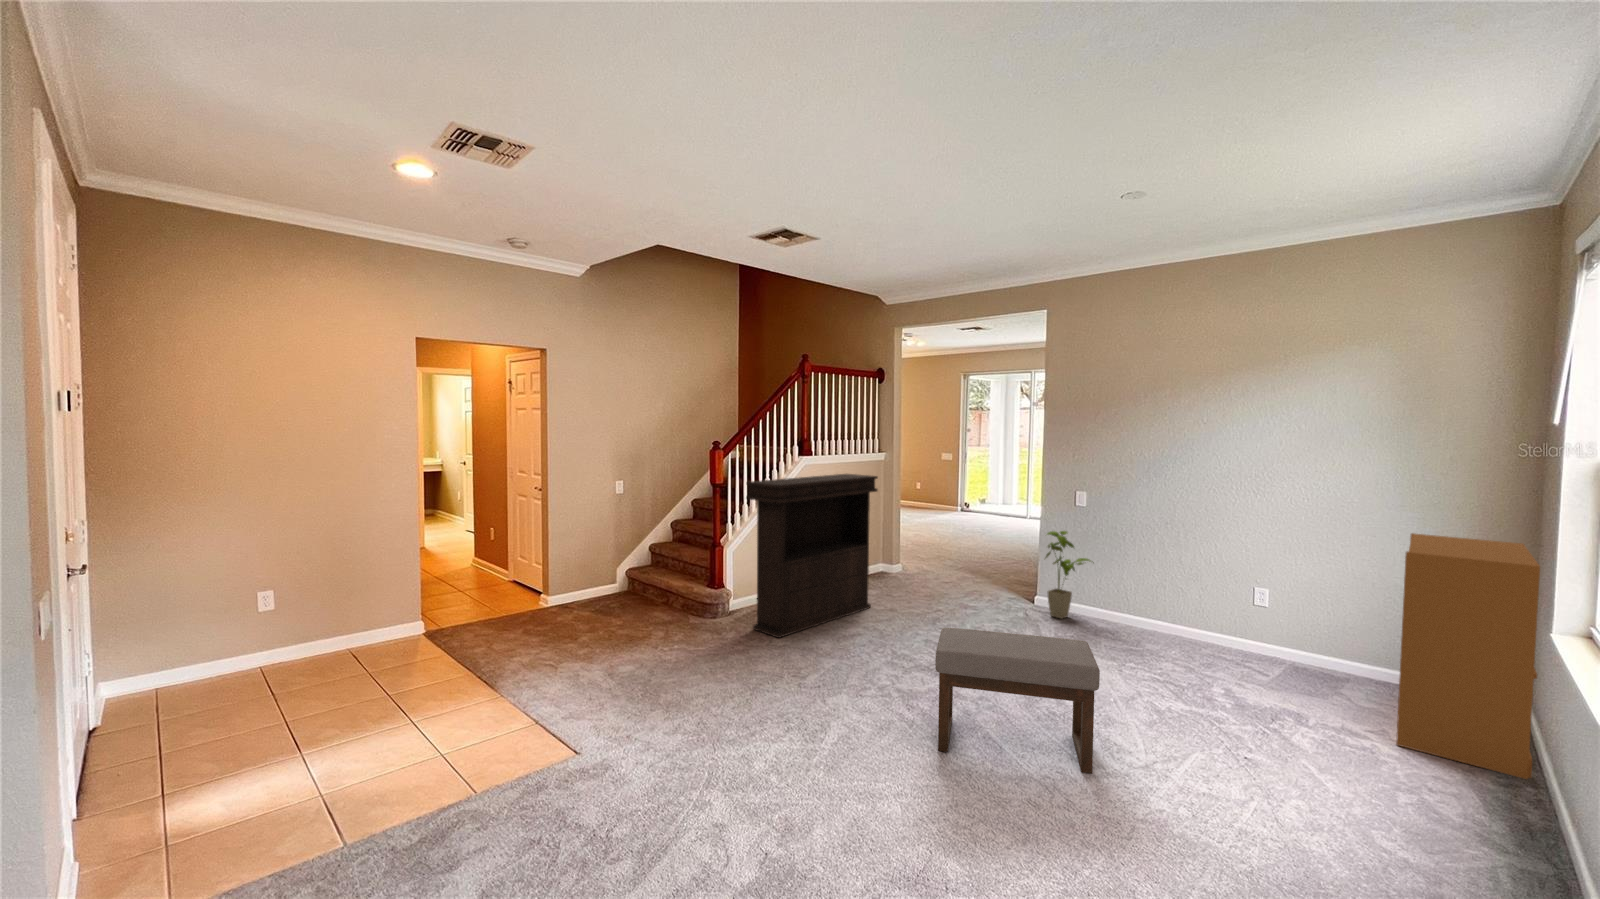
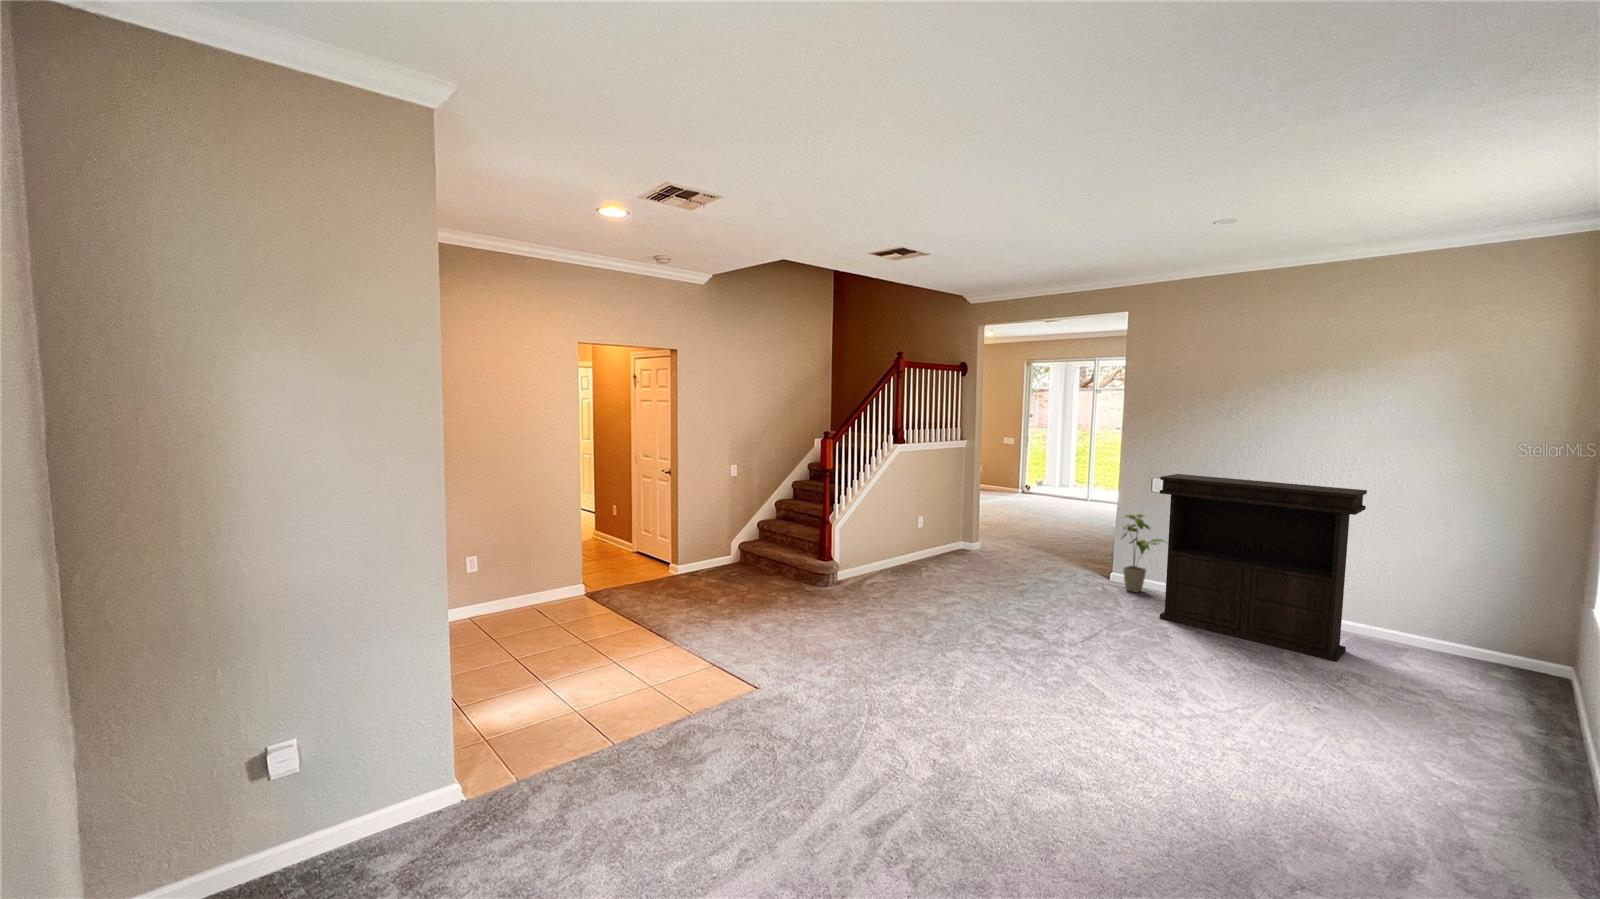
console table: present [747,474,878,638] -> present [1160,474,1367,662]
bookshelf: present [1396,533,1540,779] -> none [1450,521,1586,731]
ottoman: present [935,628,1100,774] -> none [1049,595,1193,715]

